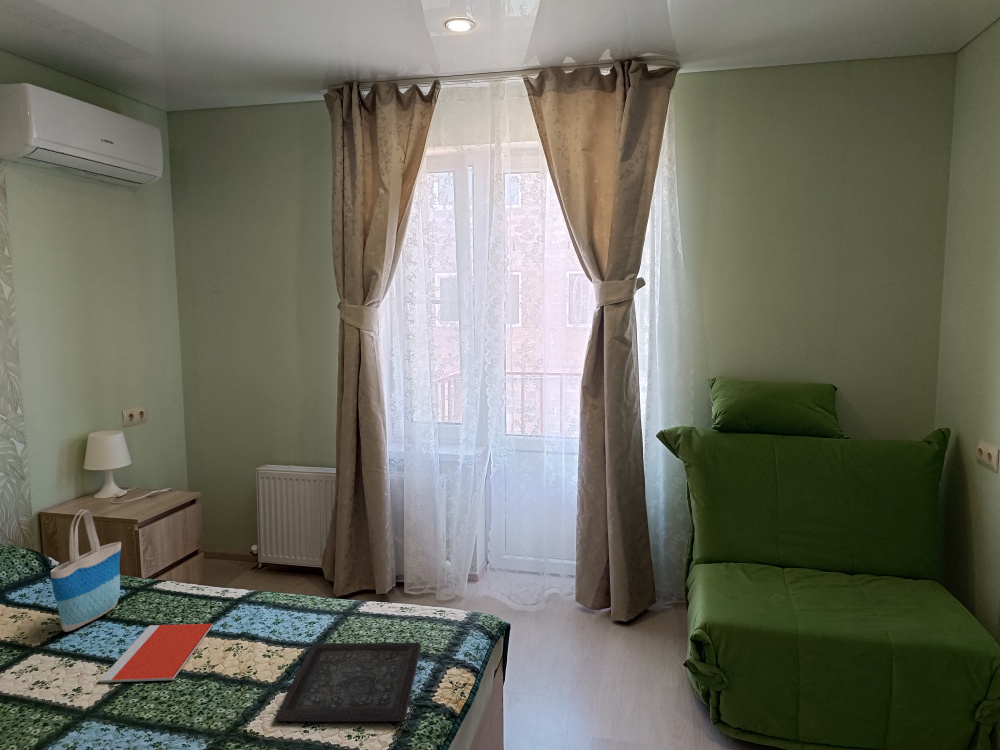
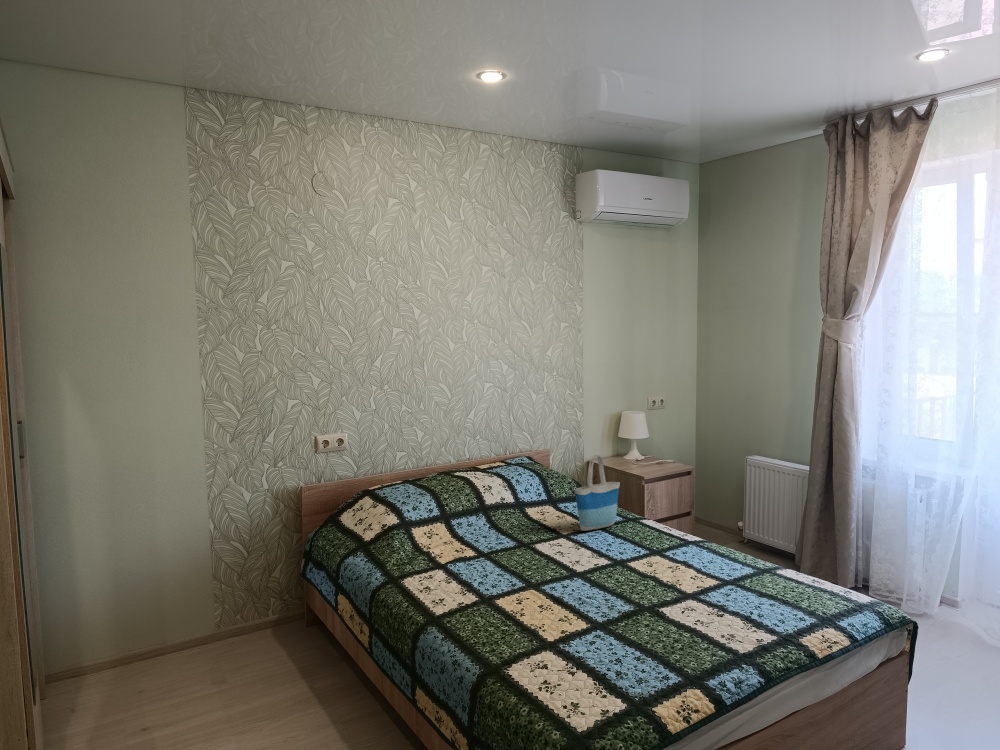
notebook: present [99,624,213,682] -> none [590,540,666,572]
tray: present [276,642,421,722] -> none [679,581,812,643]

